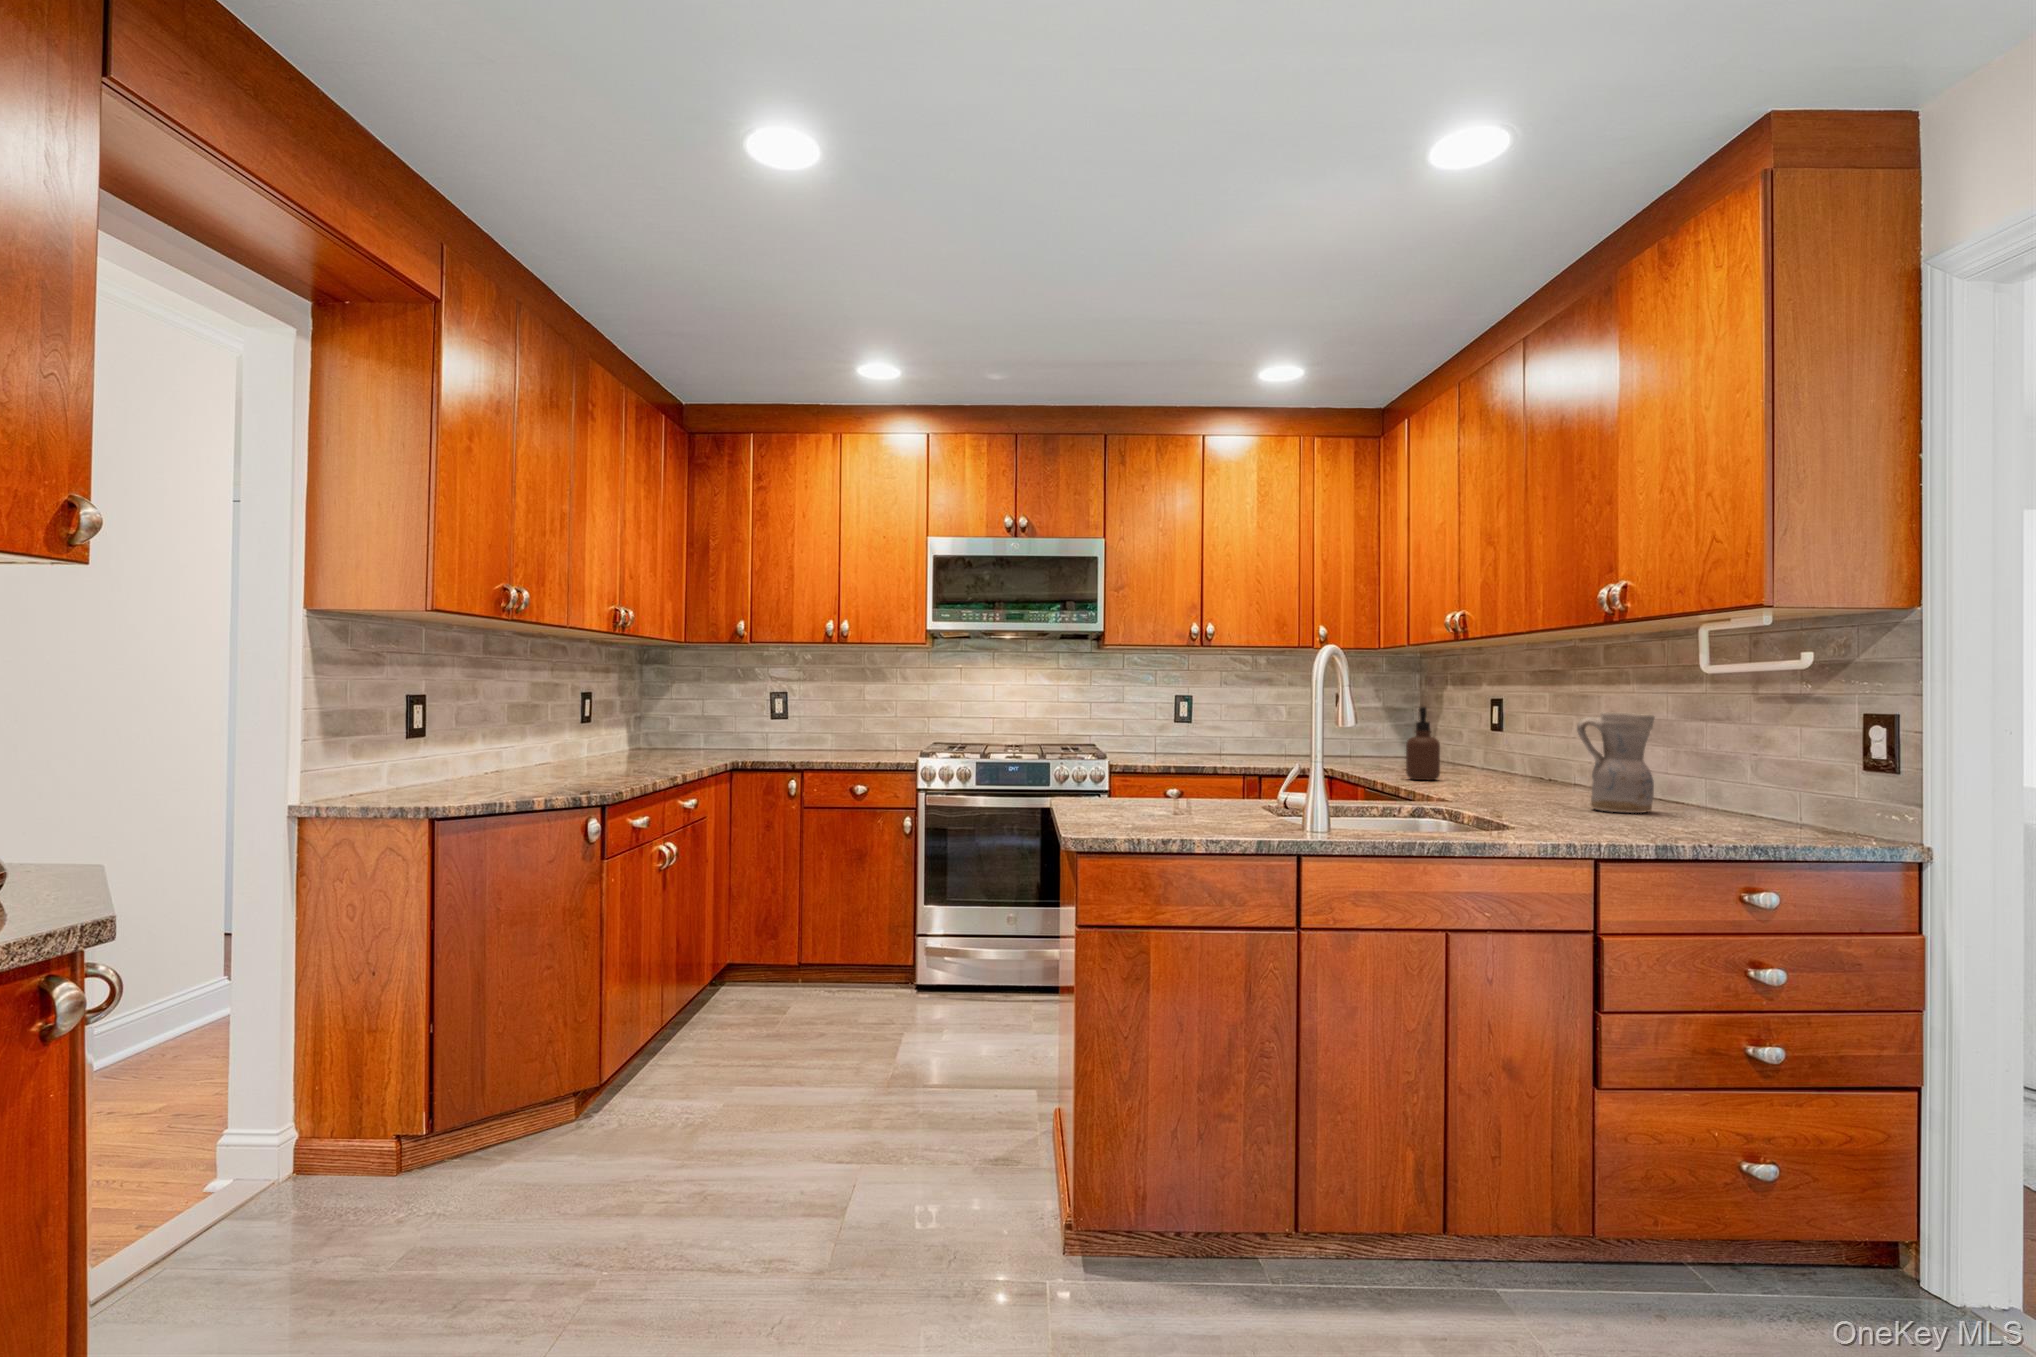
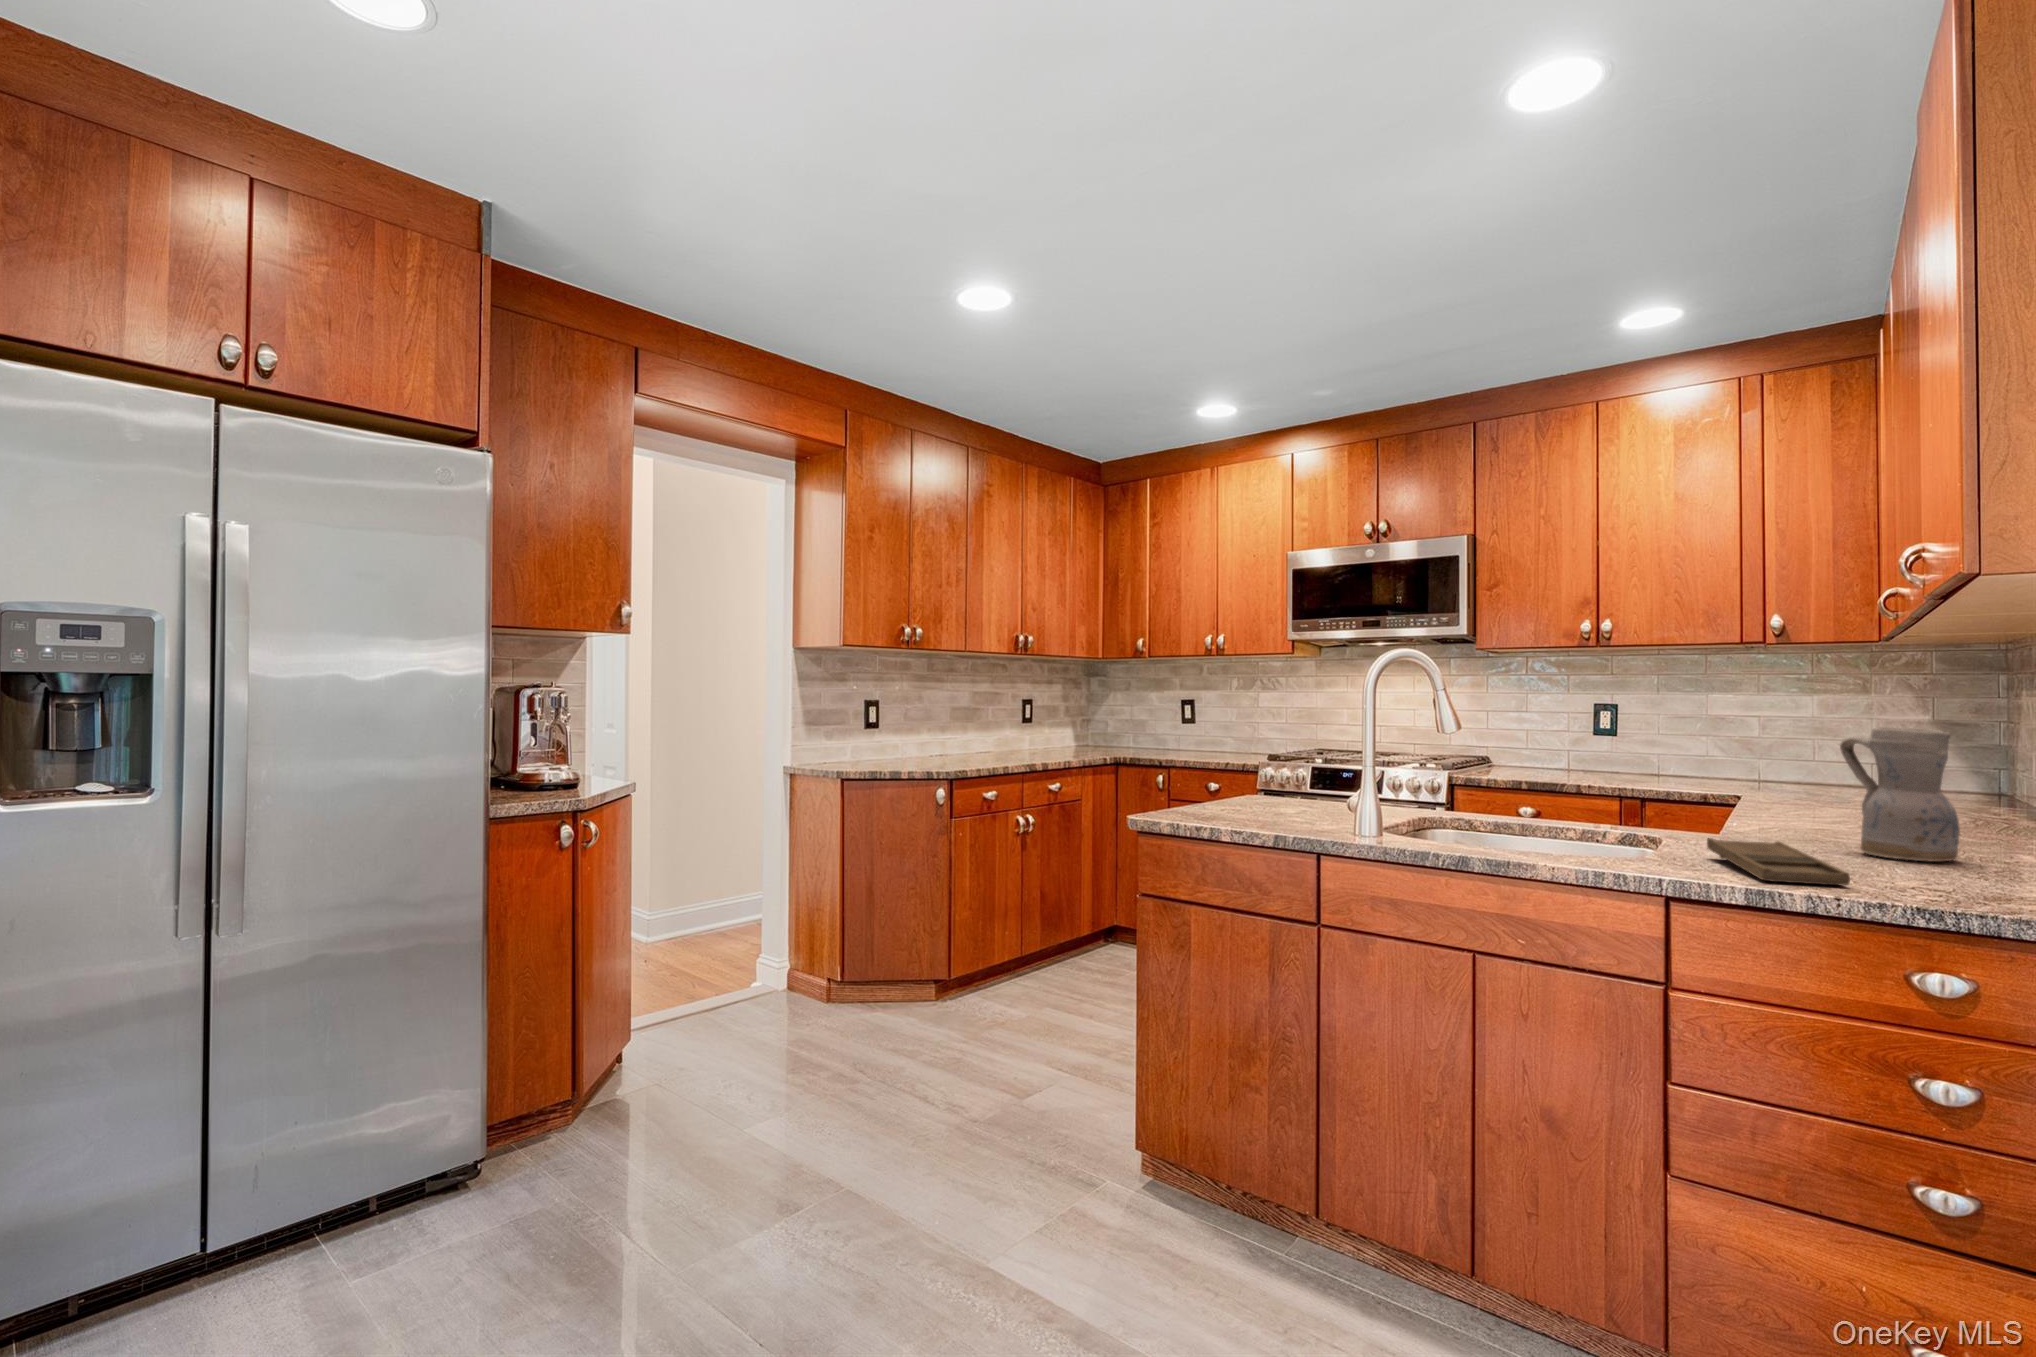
soap dispenser: present [1406,707,1440,780] -> none [1774,720,1824,810]
tray: none [1556,806,1701,838] -> present [1707,838,1850,885]

